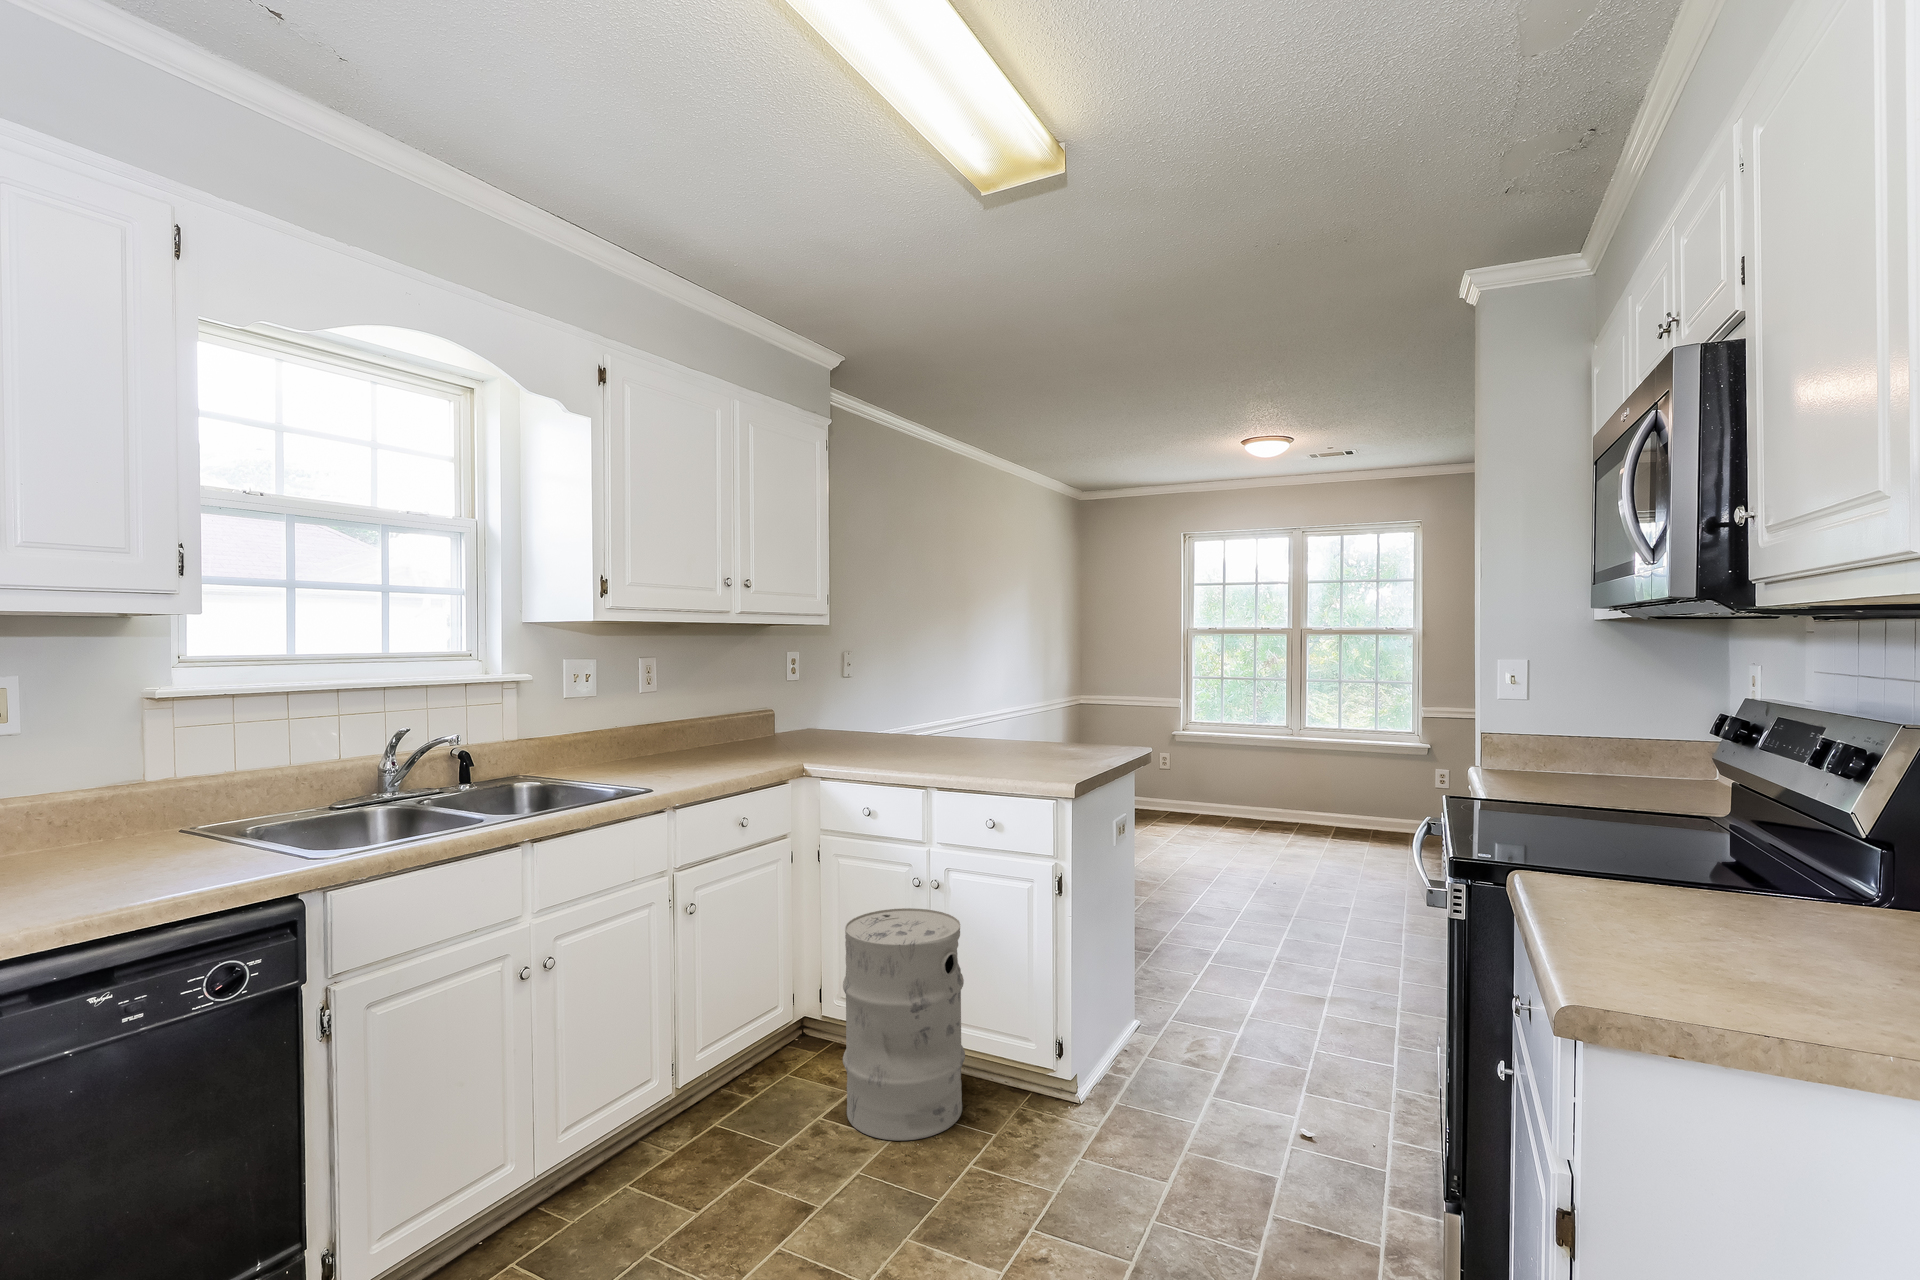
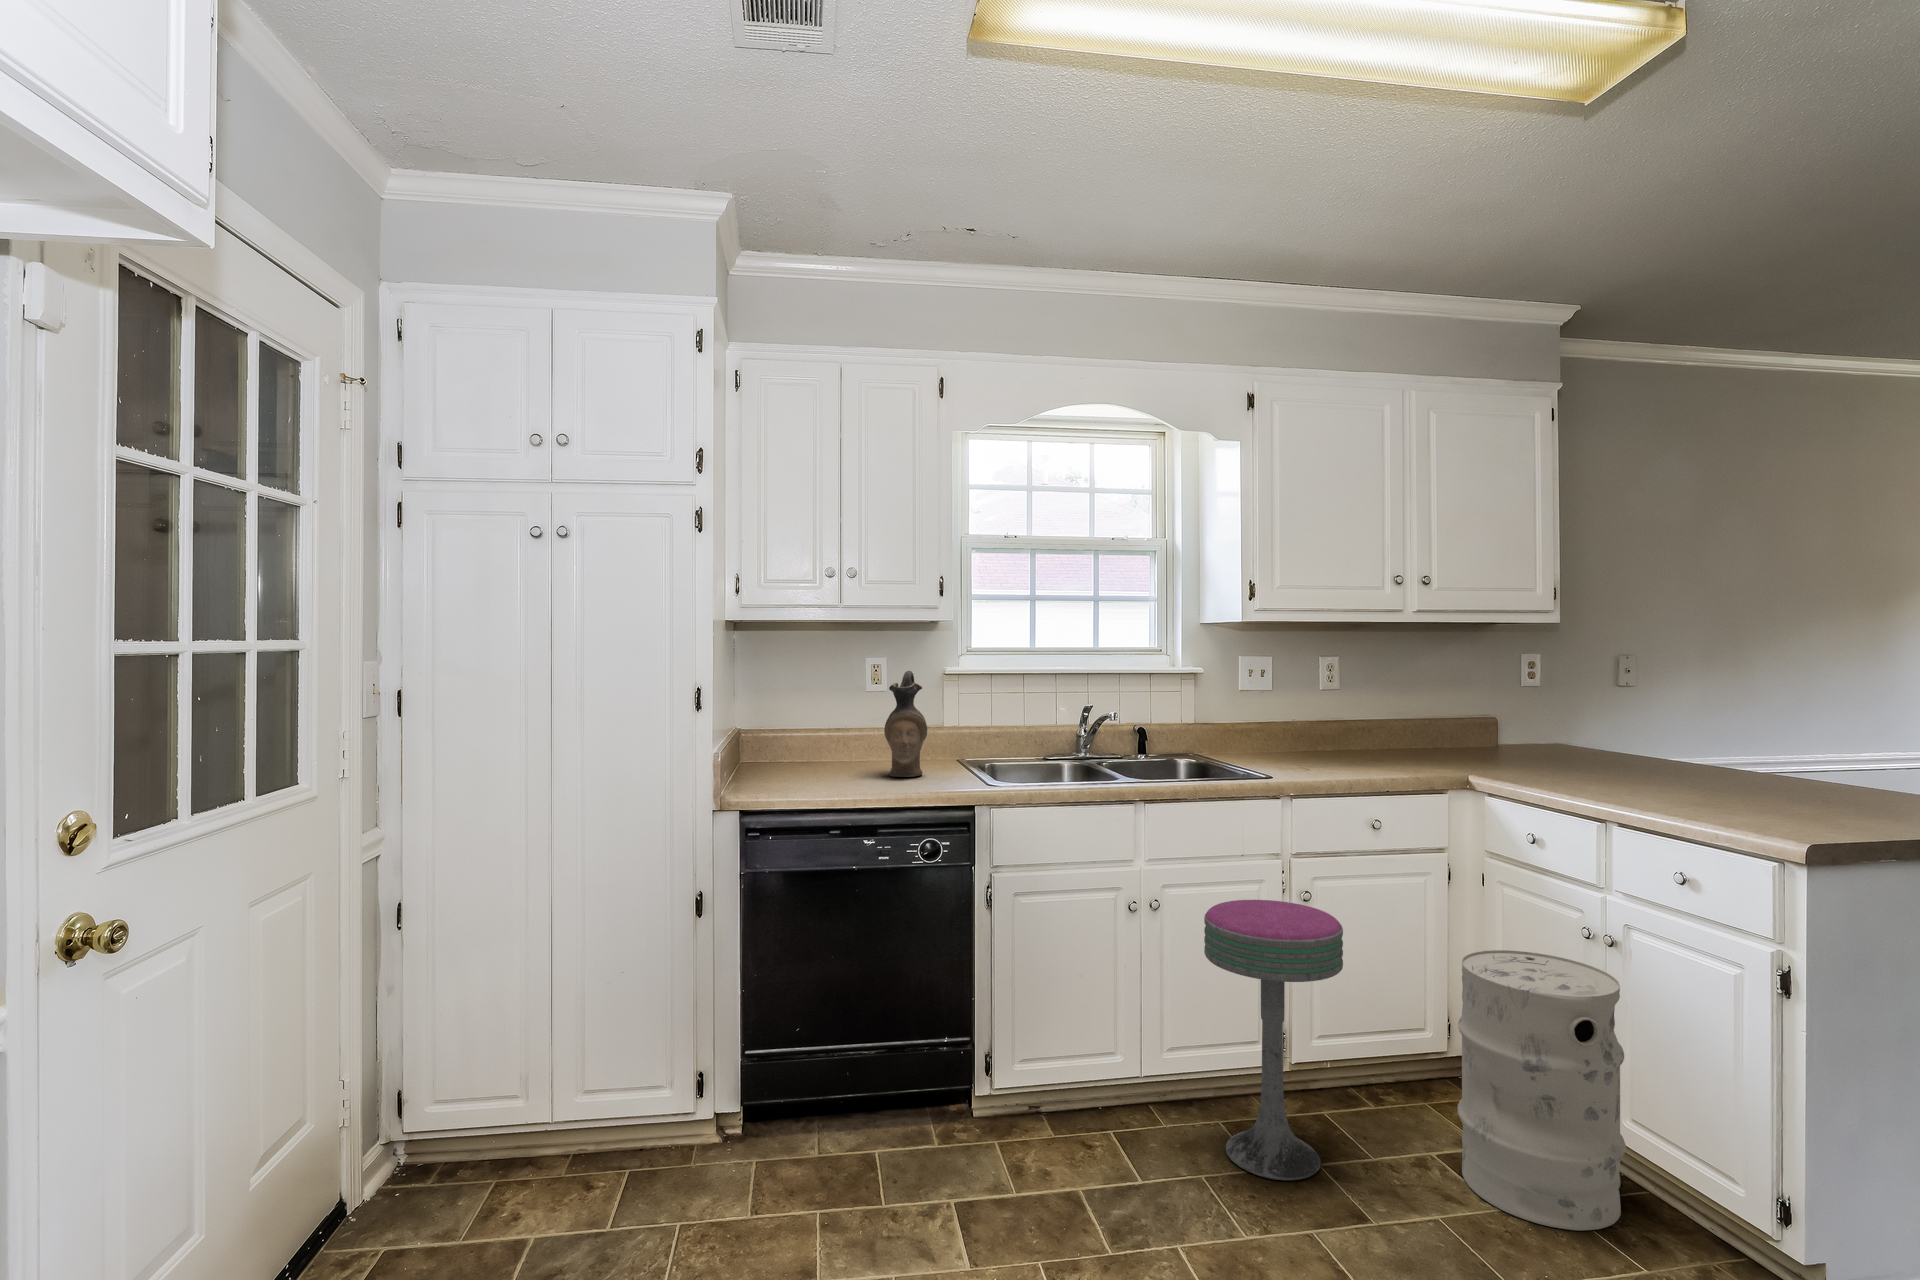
ceramic pitcher: none [76,702,171,877] -> present [884,671,927,777]
bar stool: none [620,919,766,1221] -> present [1204,900,1343,1180]

